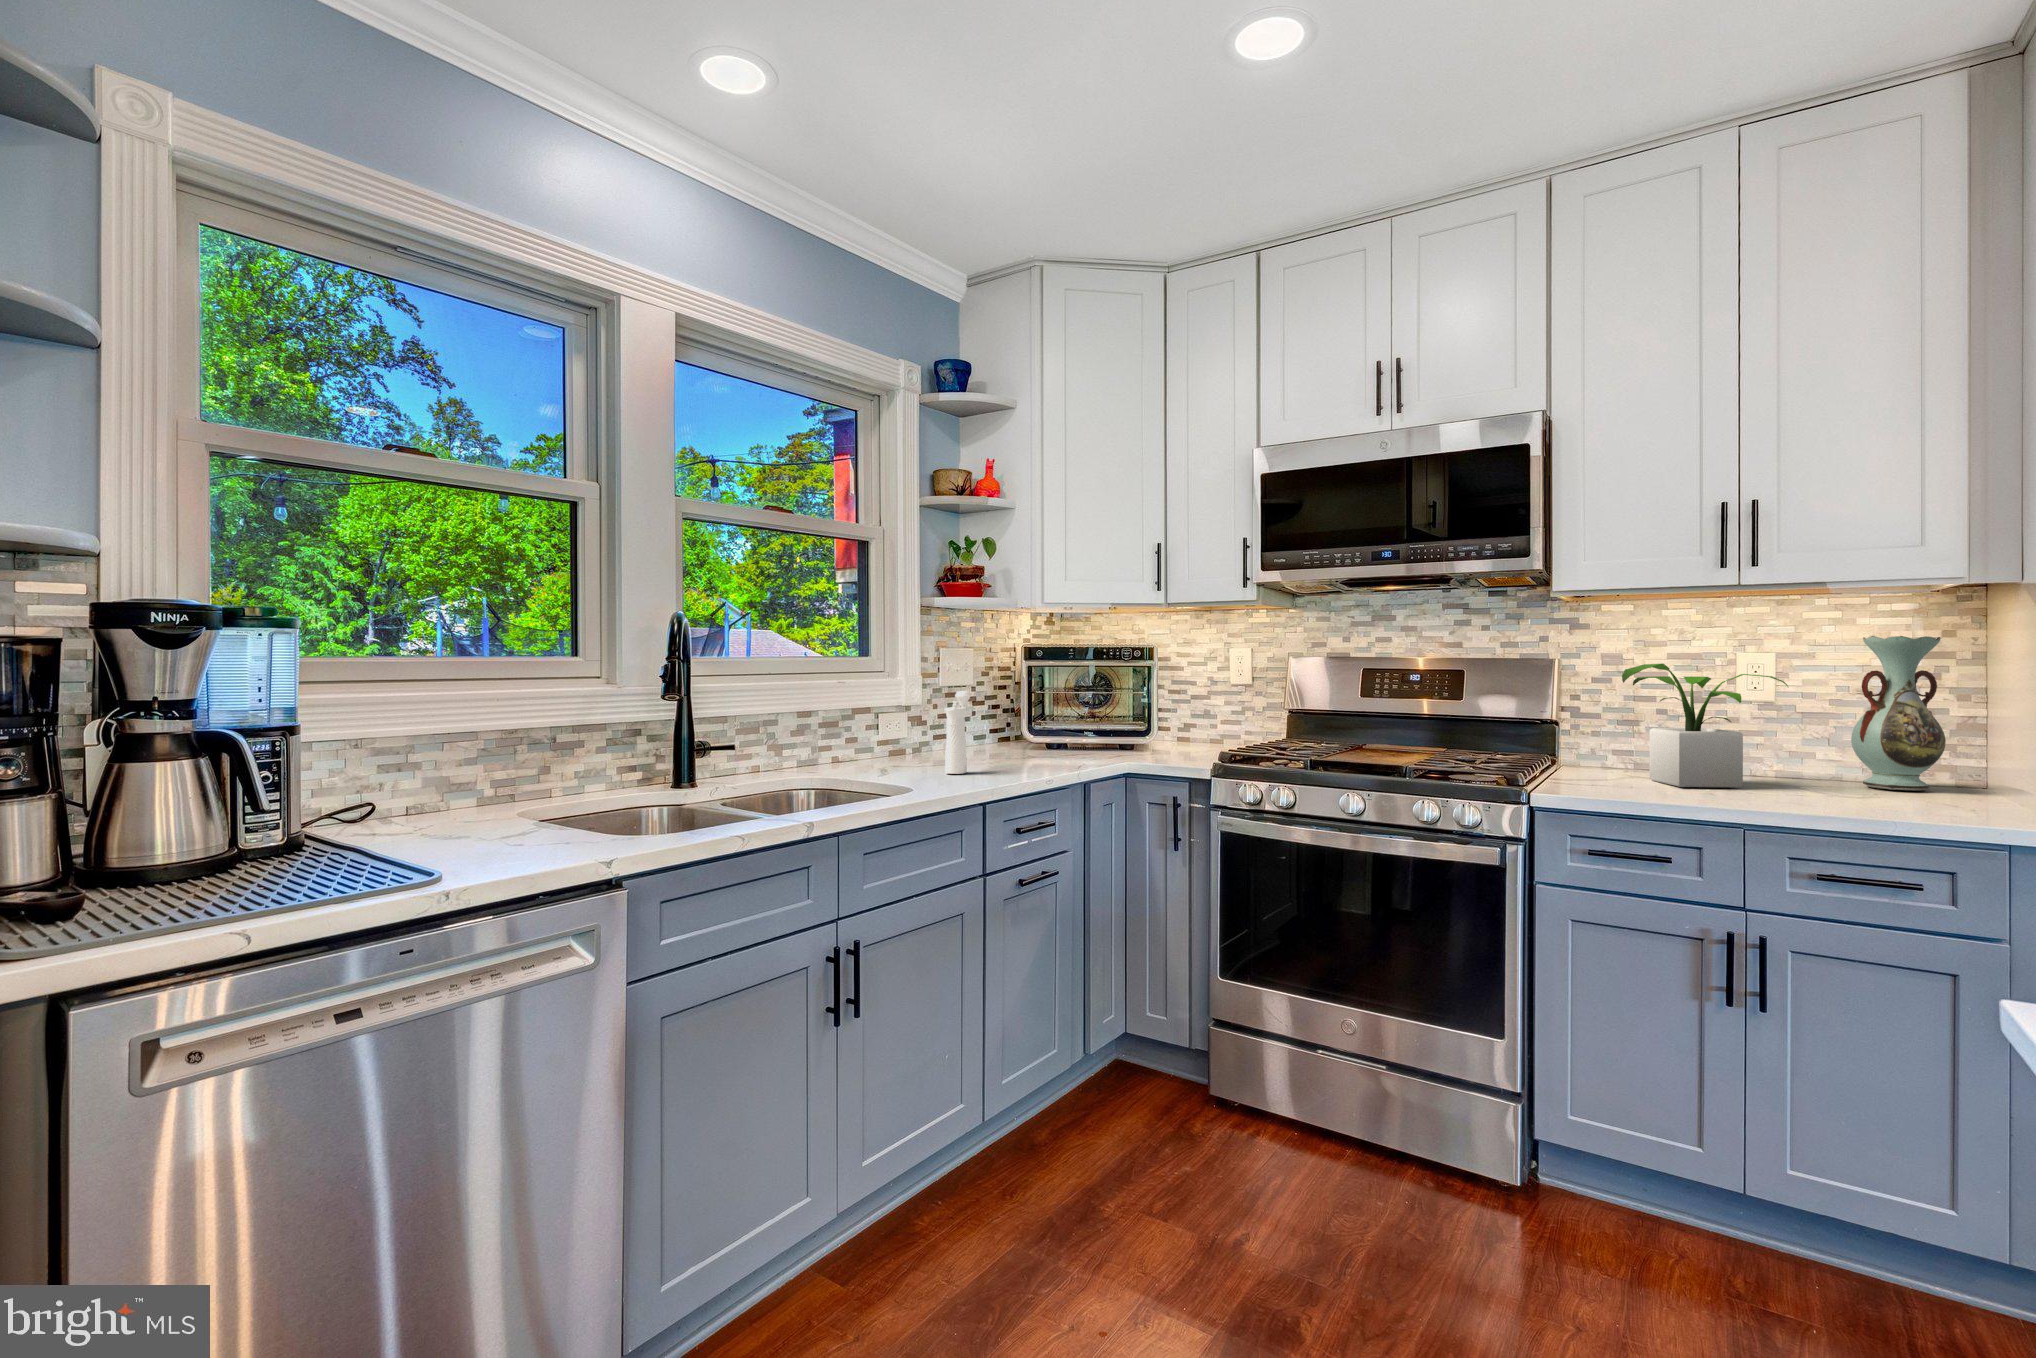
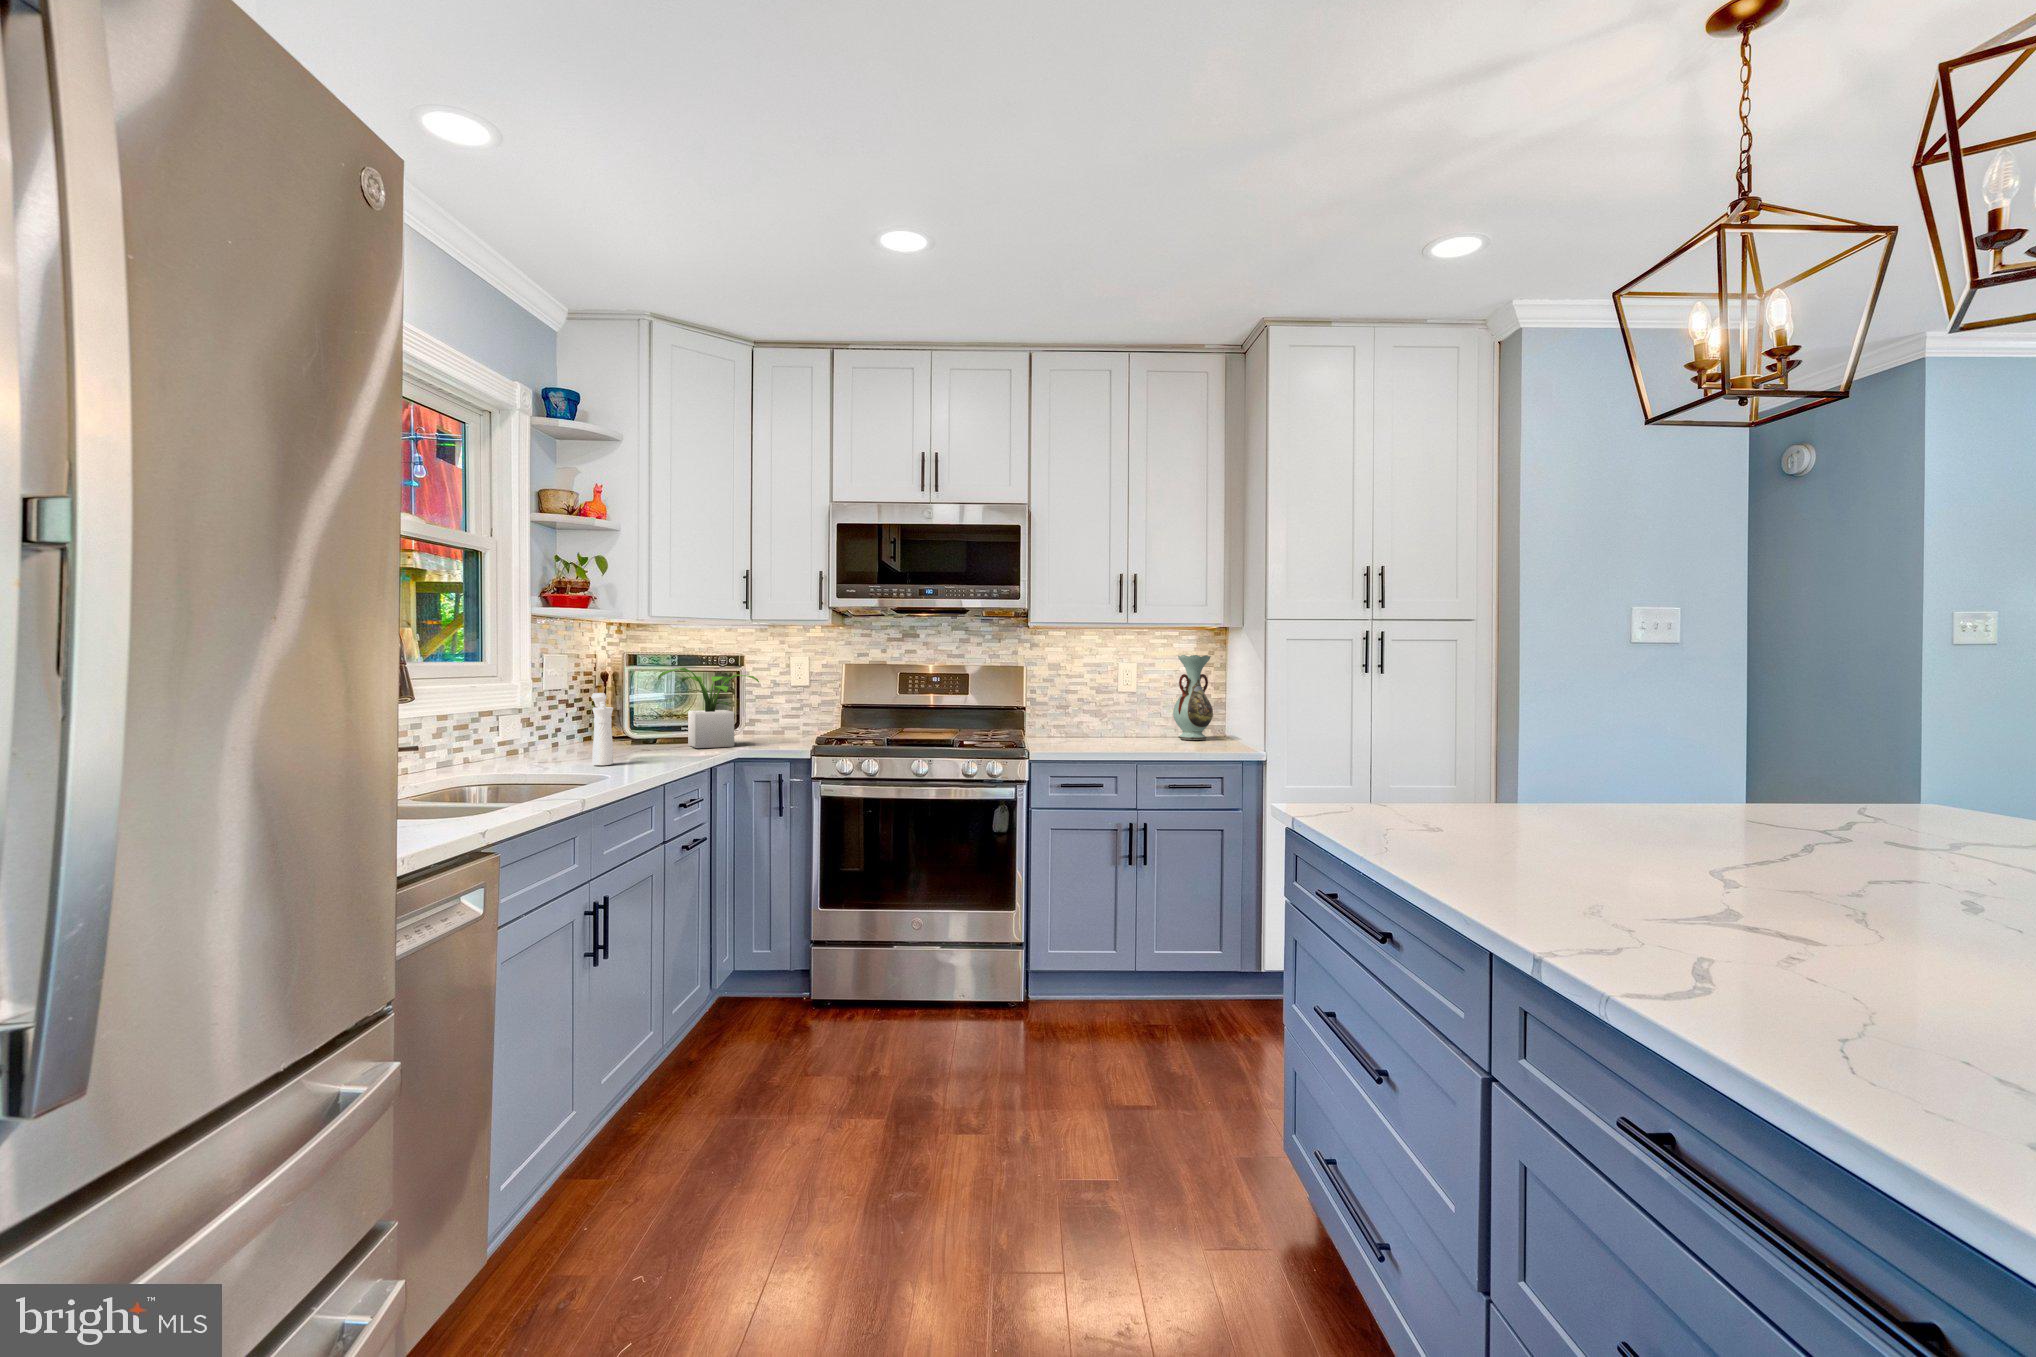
potted plant: present [1622,663,1788,788] -> present [658,668,759,748]

